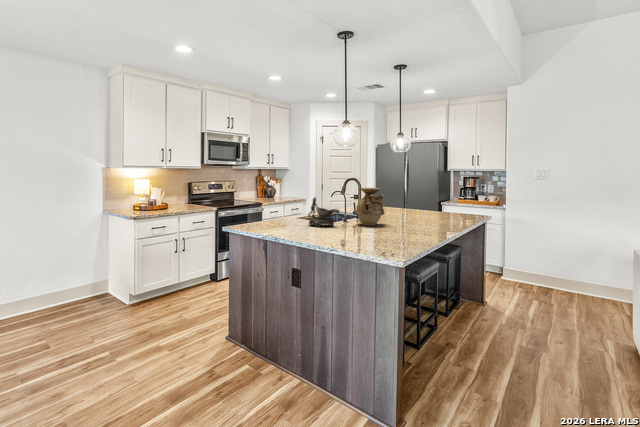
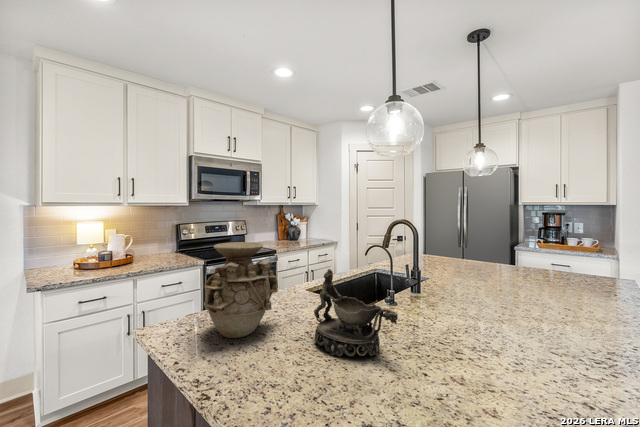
vase: present [356,188,384,226] -> present [204,242,278,338]

